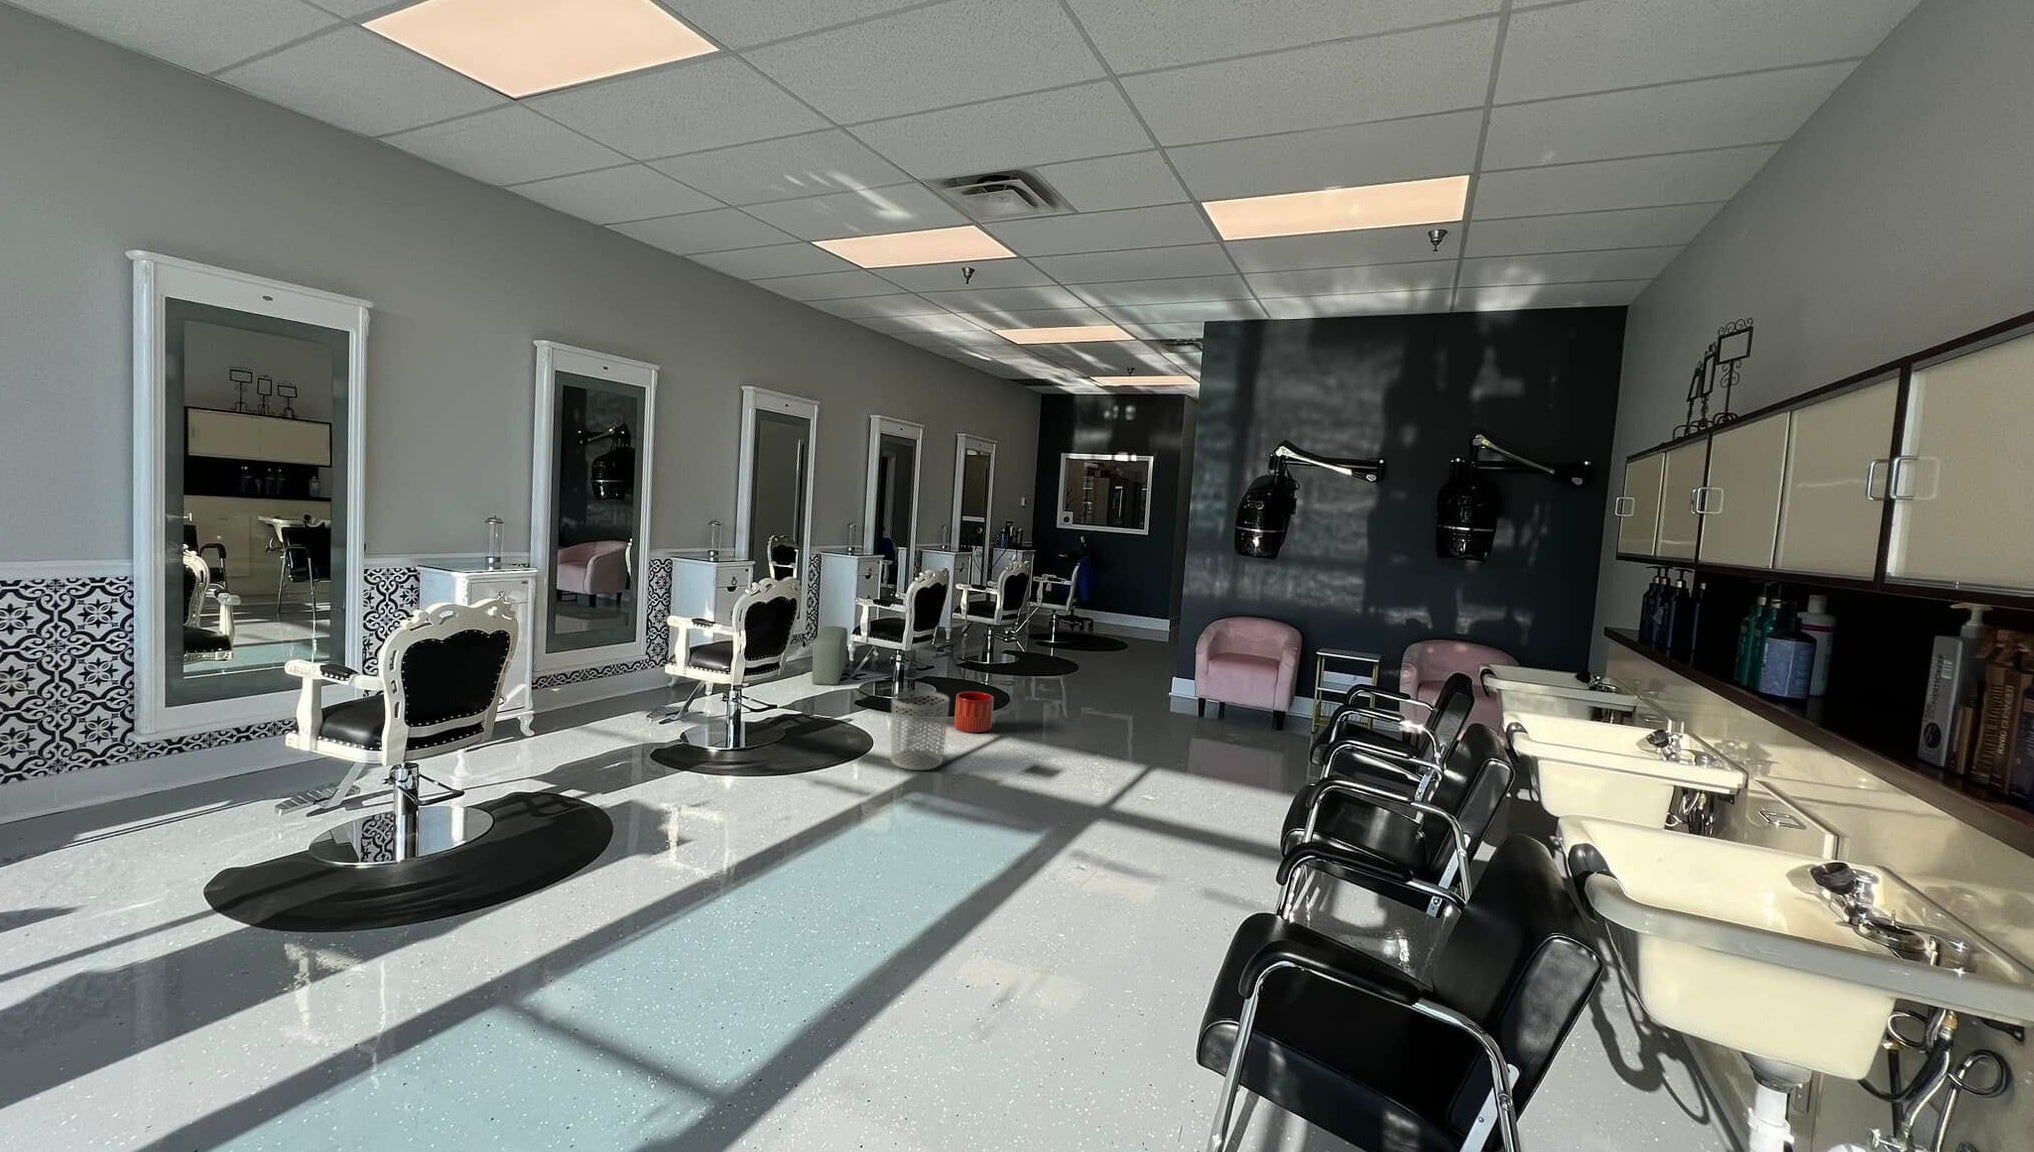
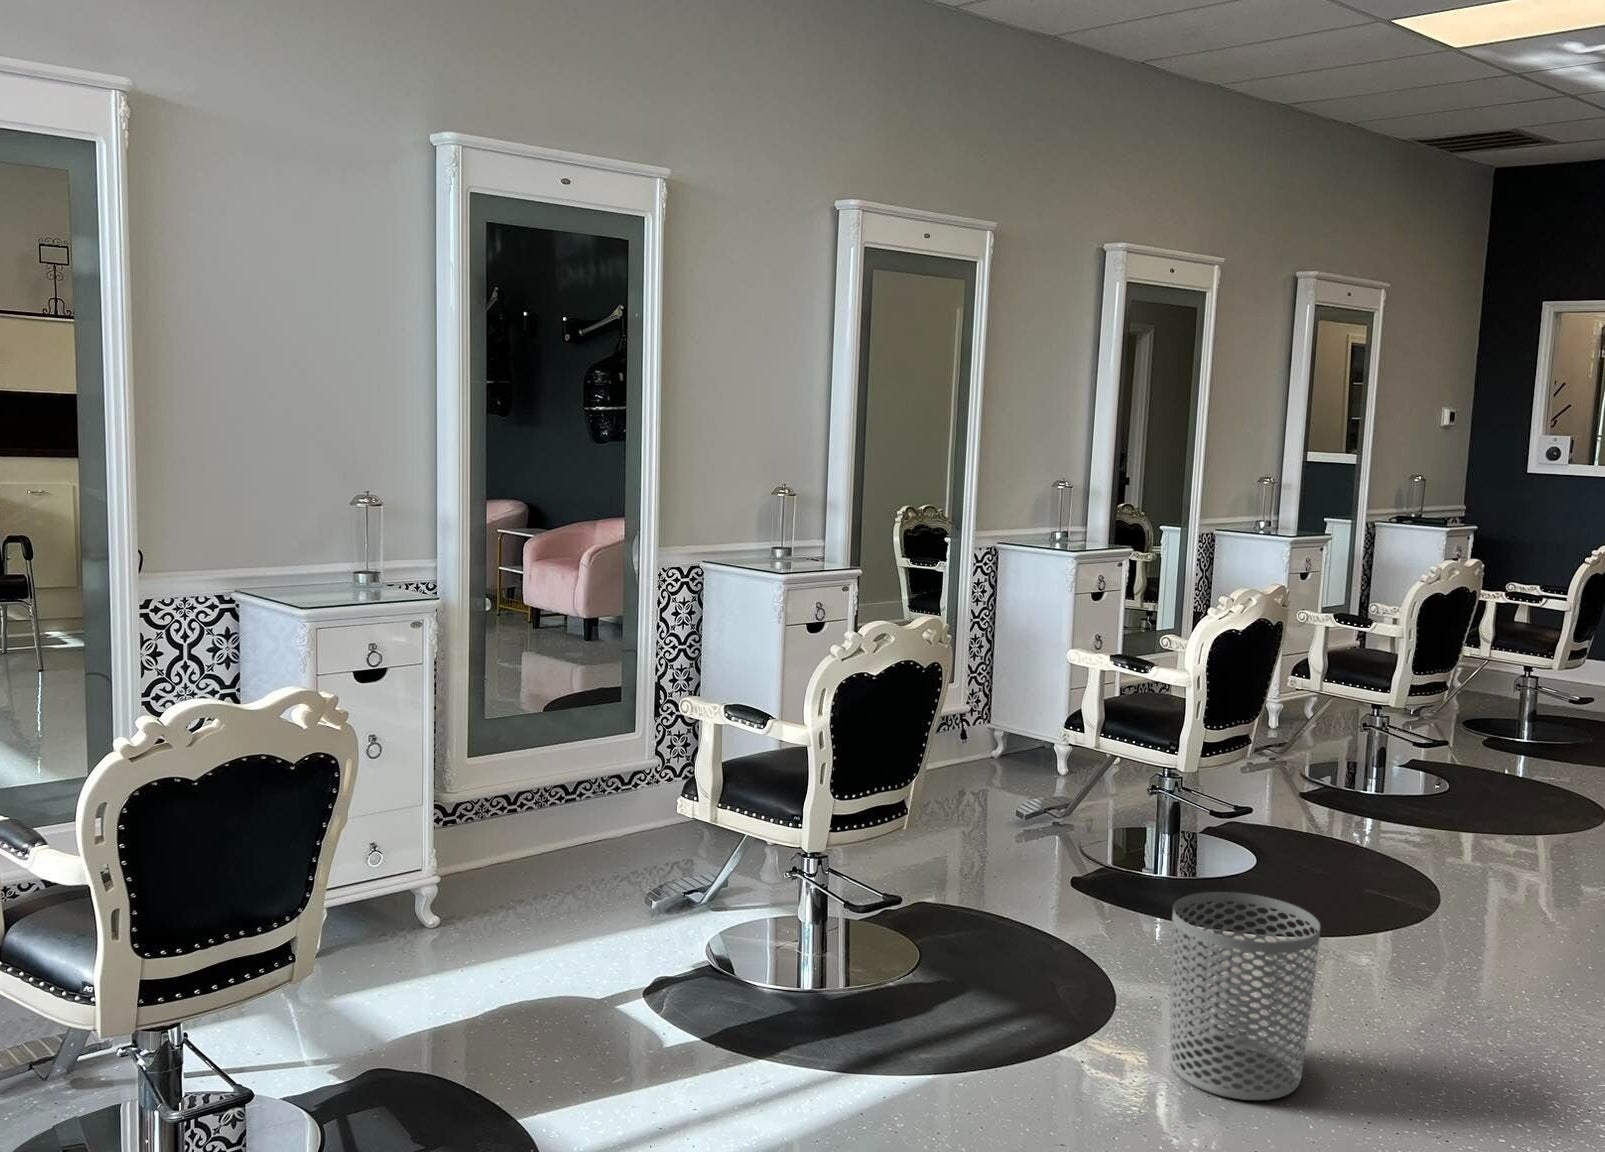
pouf: present [812,626,848,685] -> none [981,702,1054,834]
planter: present [954,691,994,733] -> none [1317,885,1420,992]

